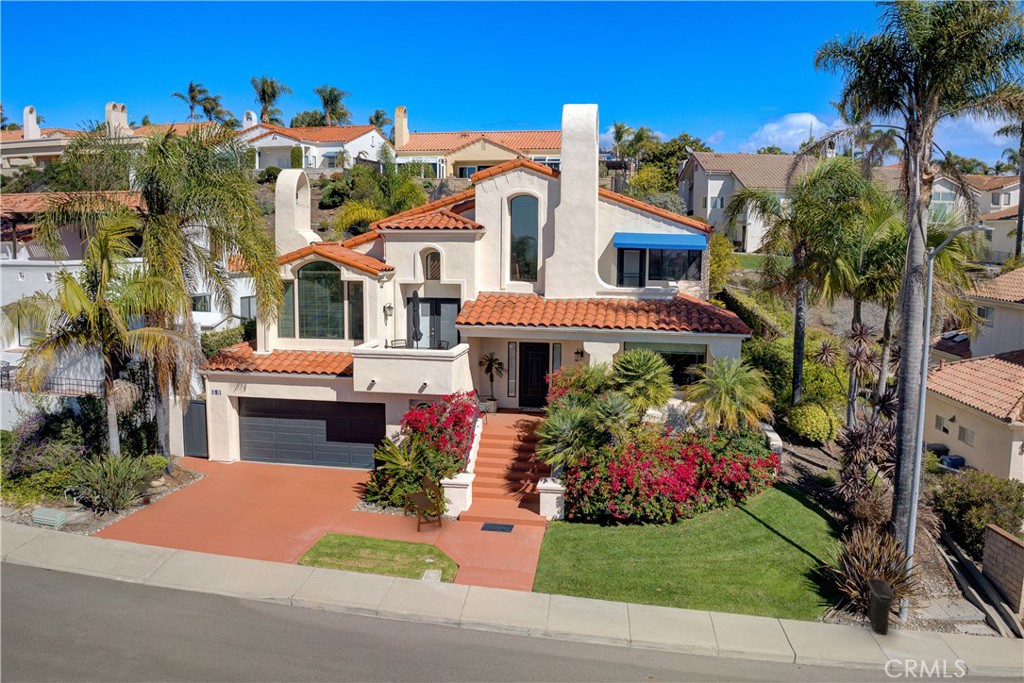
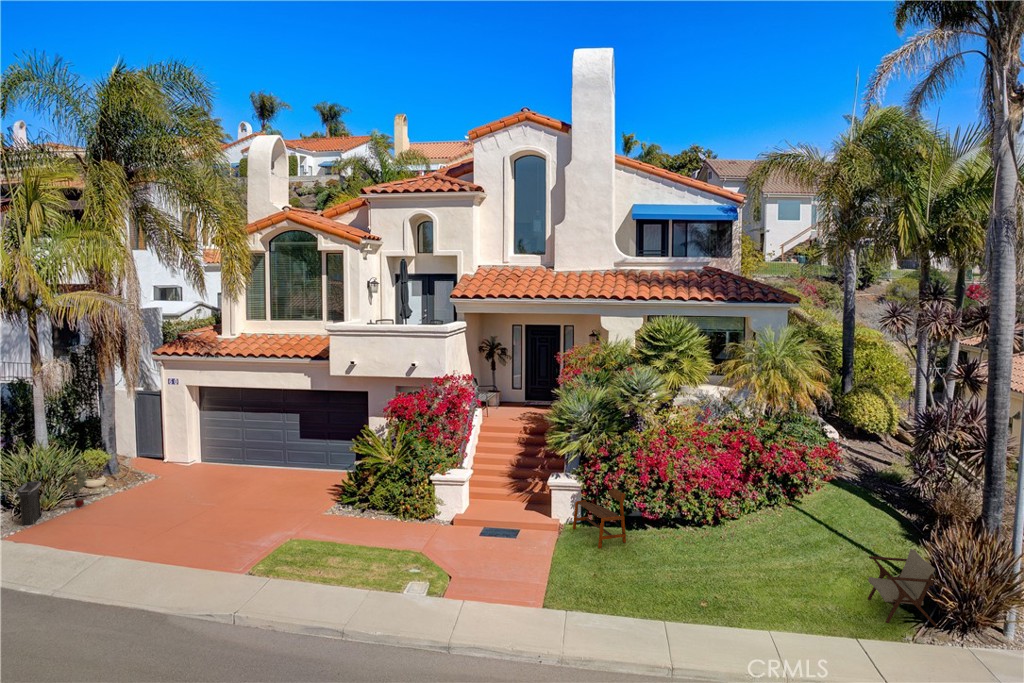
bench: present [404,476,442,532] -> present [573,489,626,548]
lounge chair: none [792,548,844,611] -> present [868,549,938,627]
trash can: present [868,578,894,635] -> present [17,481,41,526]

